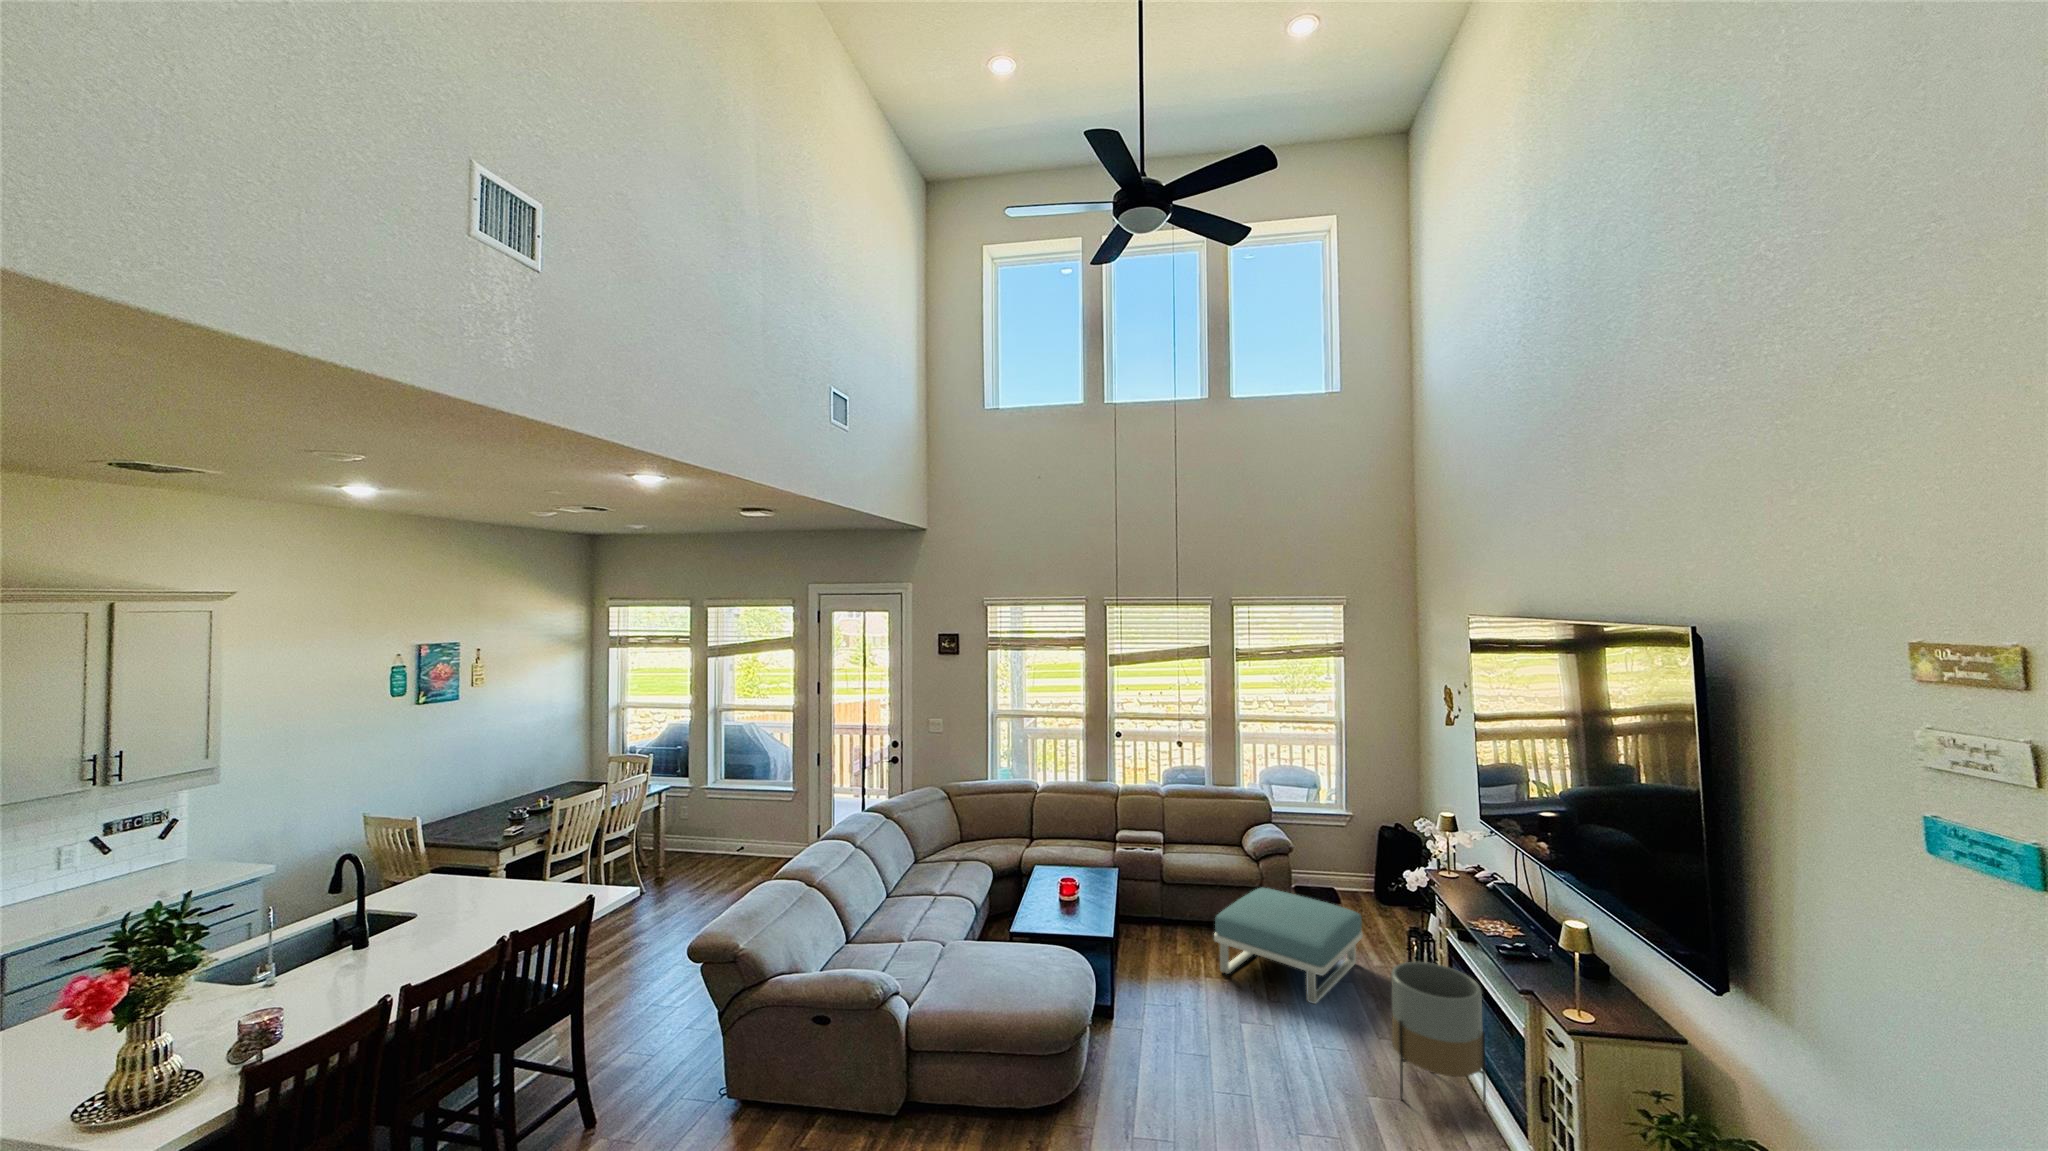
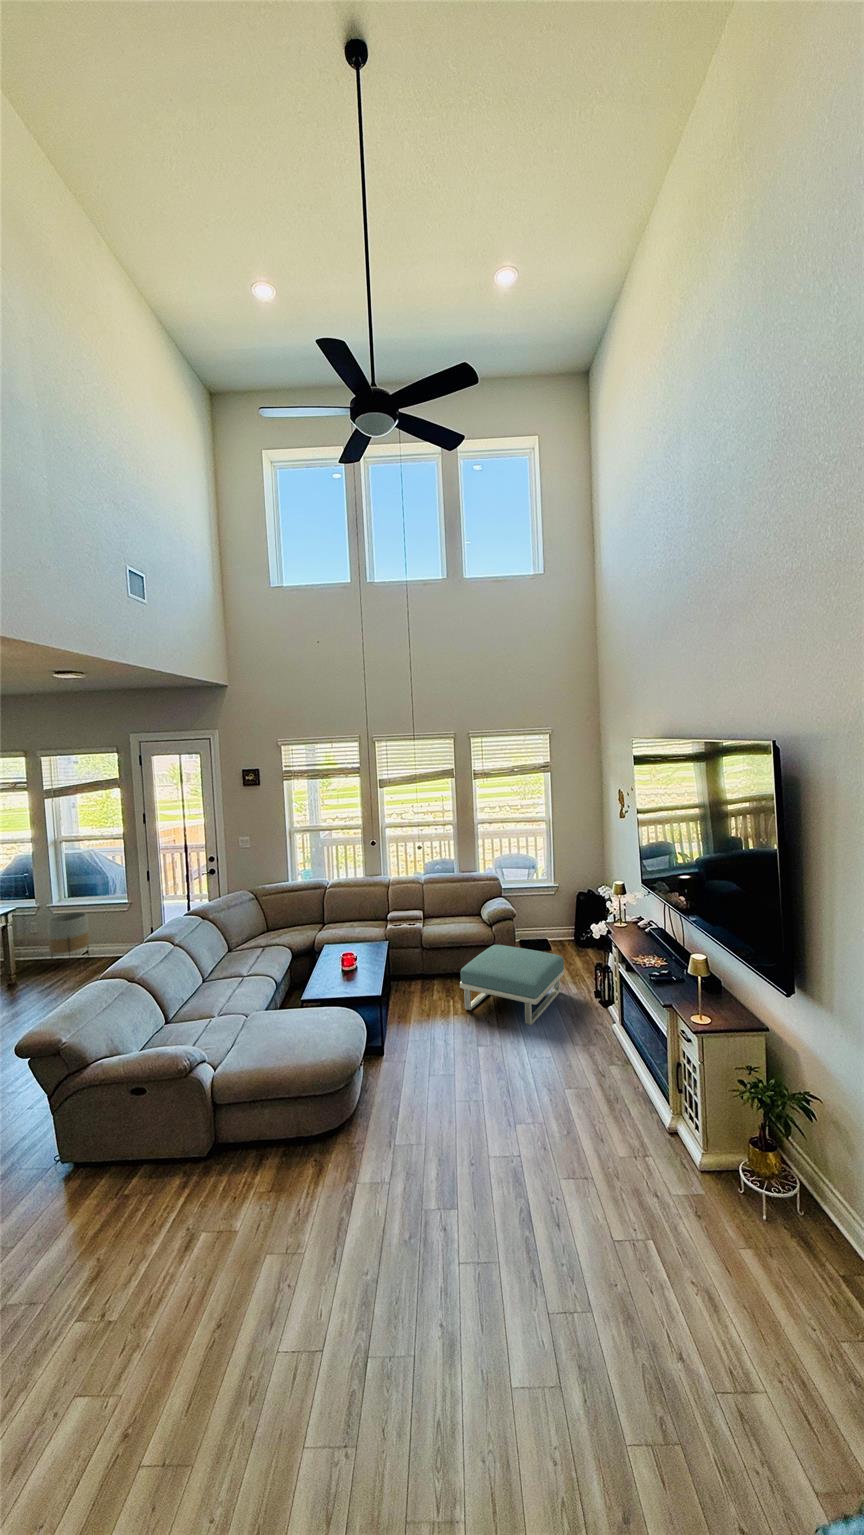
planter: present [1391,962,1486,1112] -> present [47,912,89,963]

